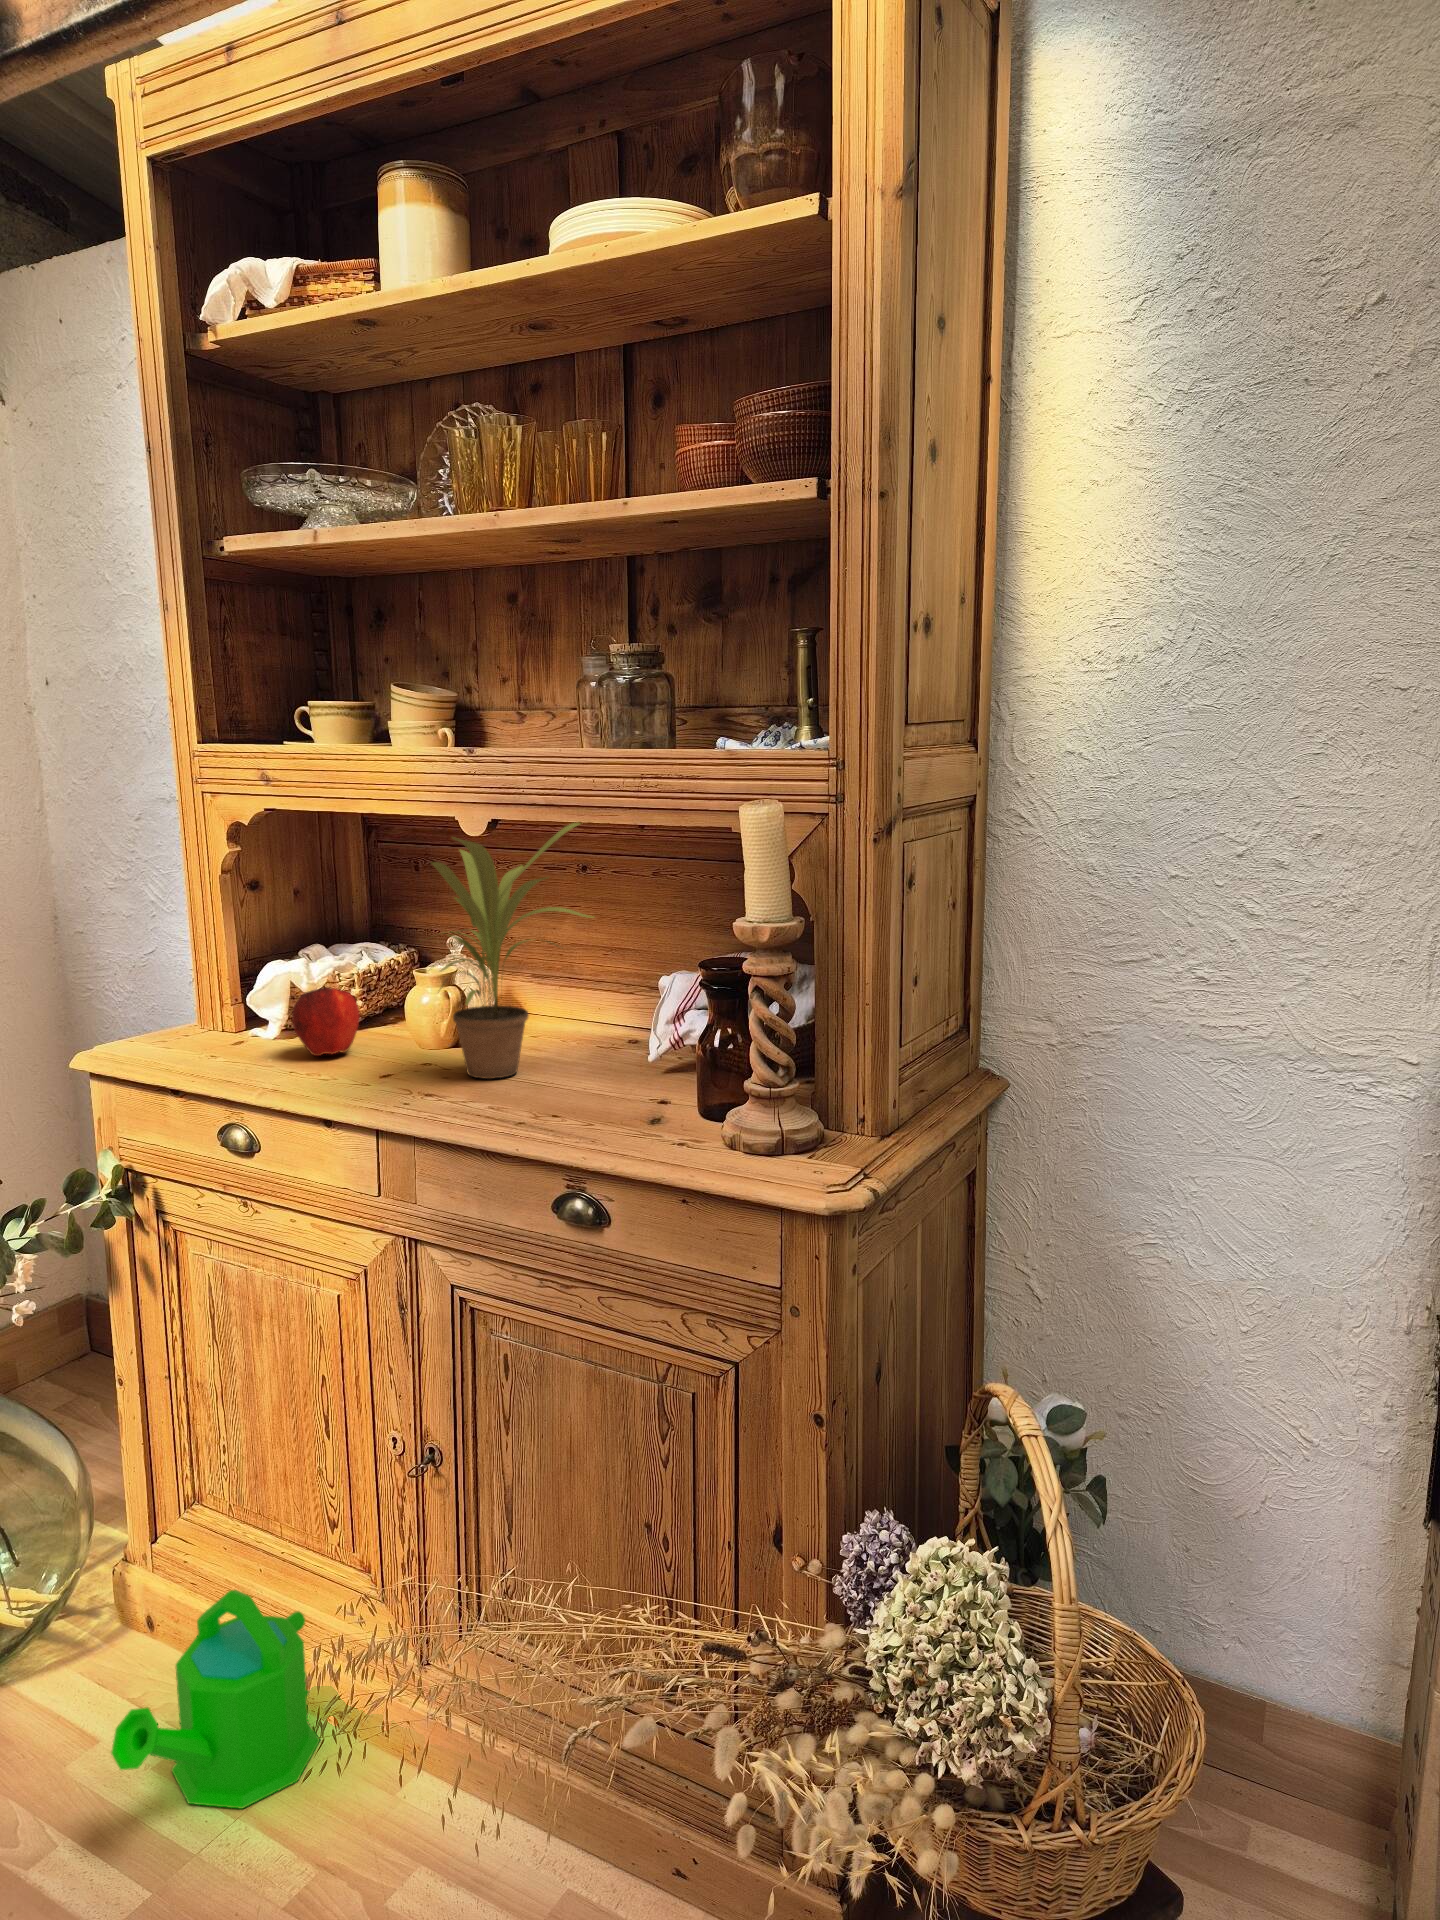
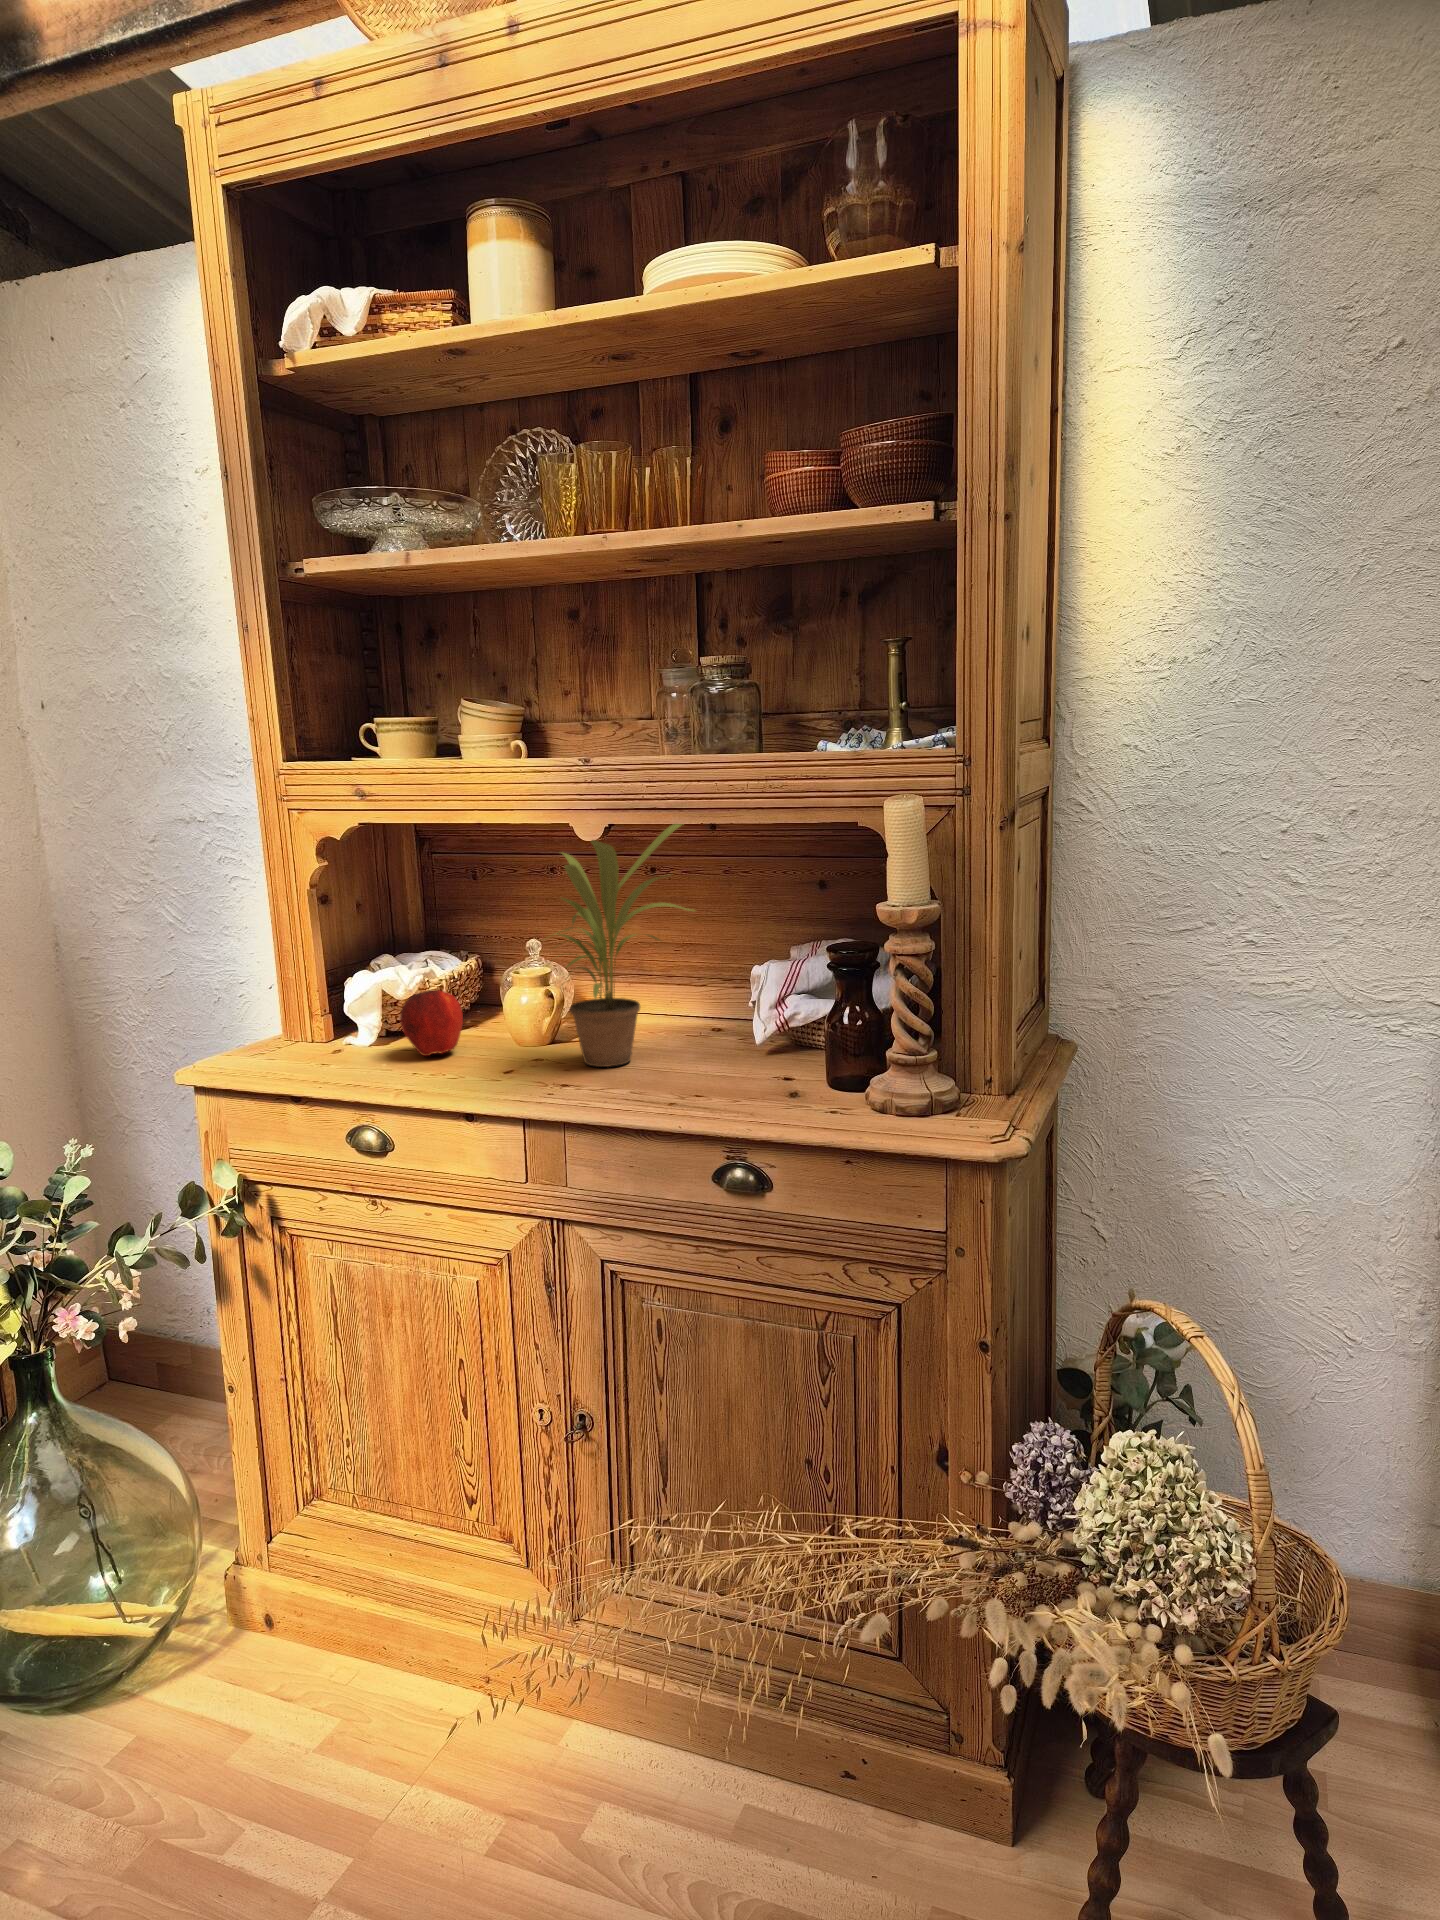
watering can: present [111,1590,320,1809] -> none [298,1571,471,1779]

